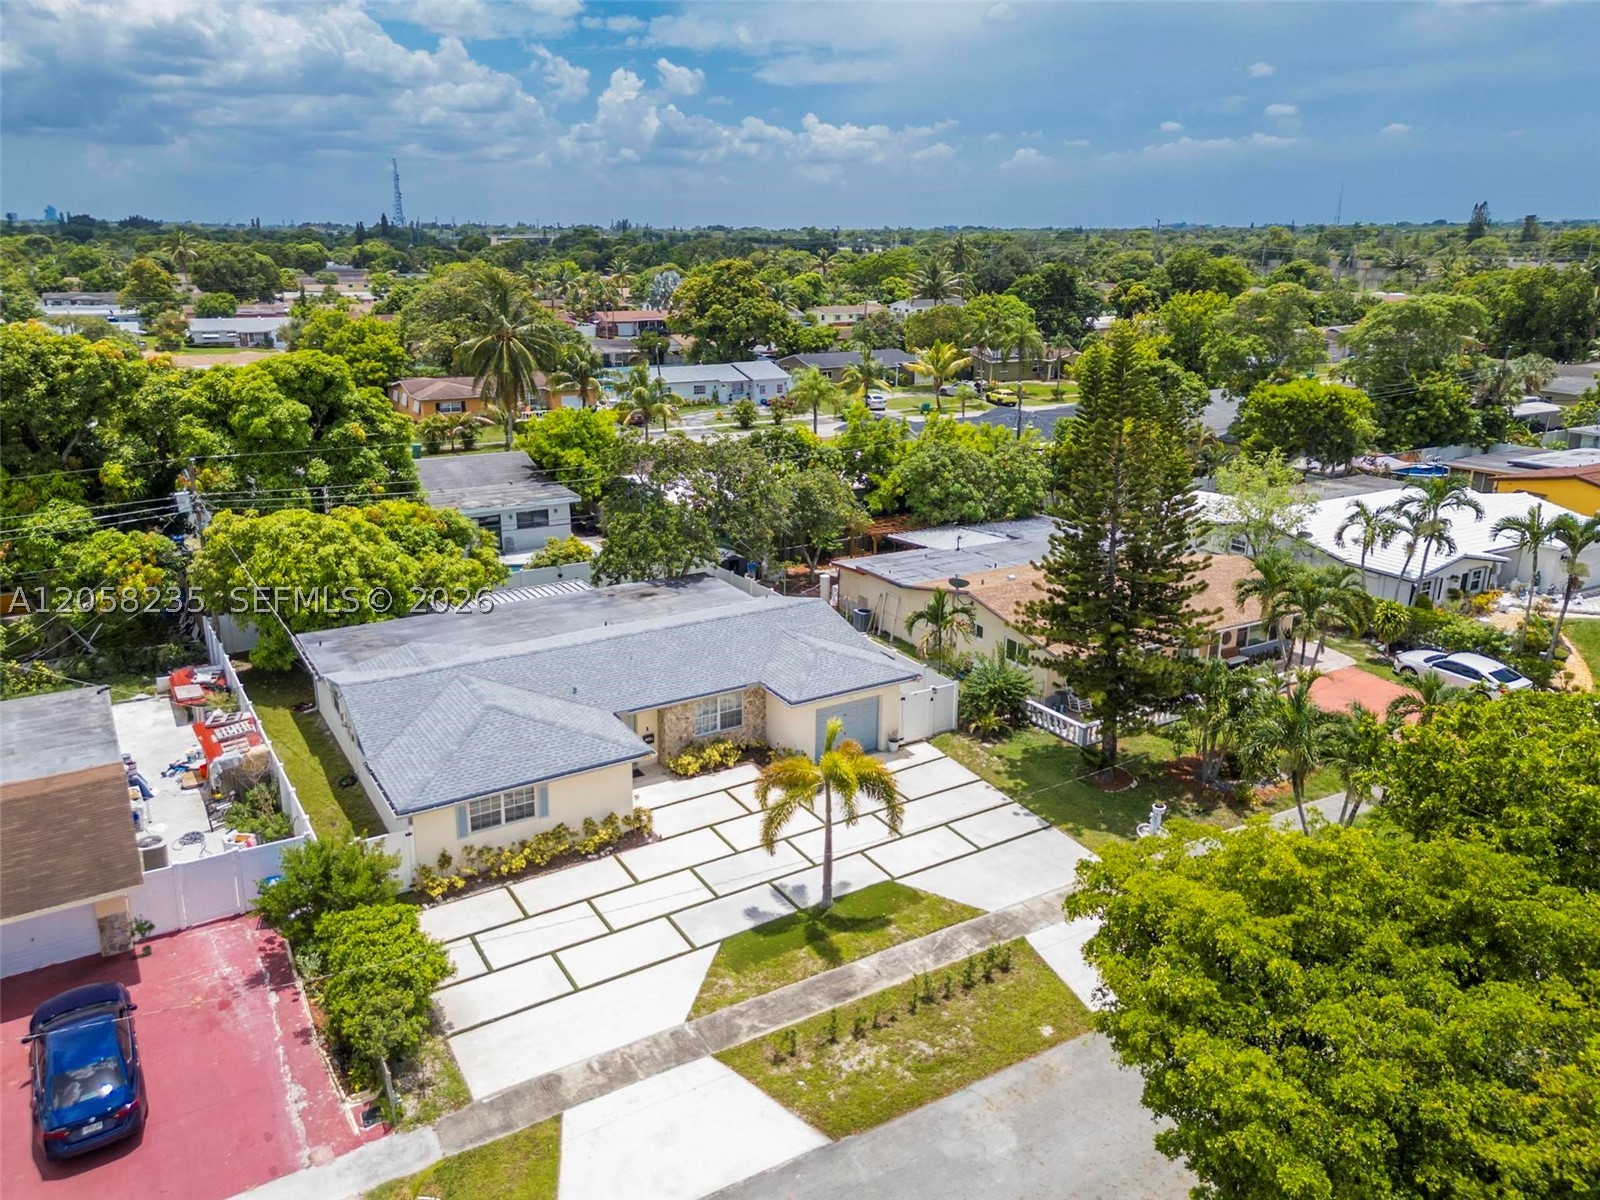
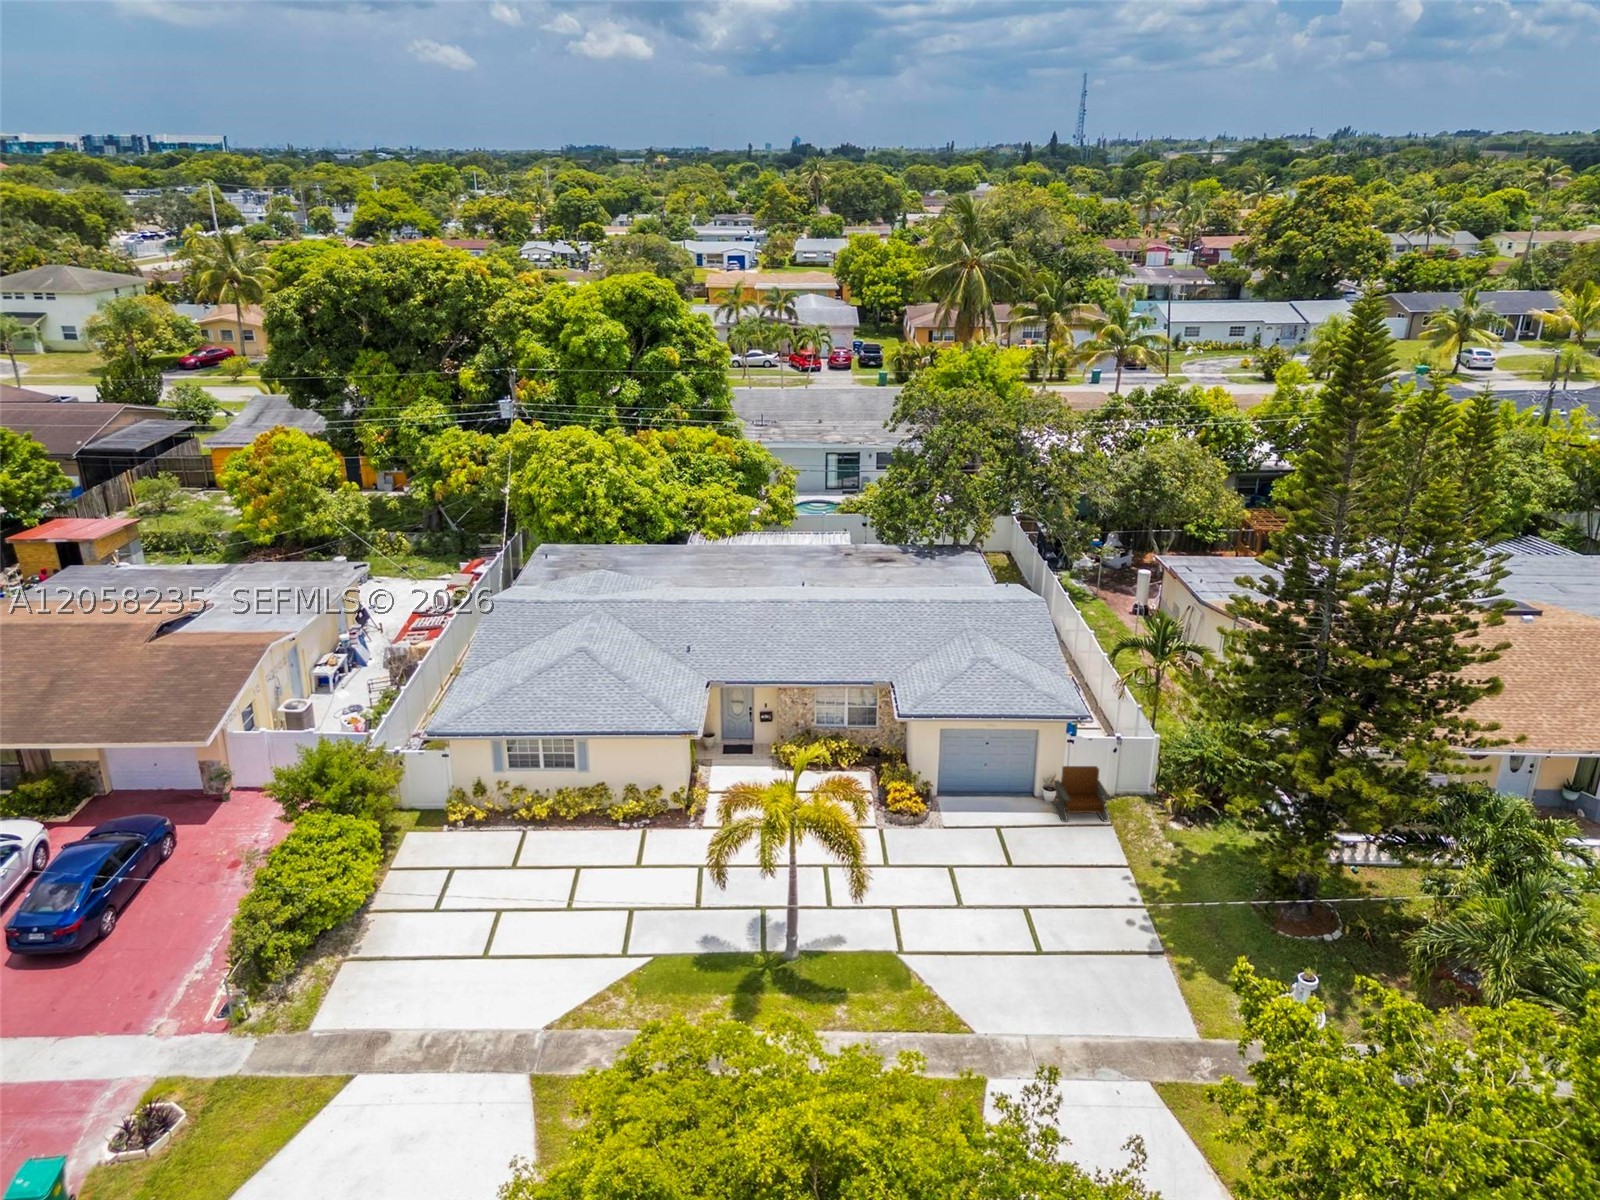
lounge chair: none [897,714,946,762] -> present [1052,766,1111,822]

